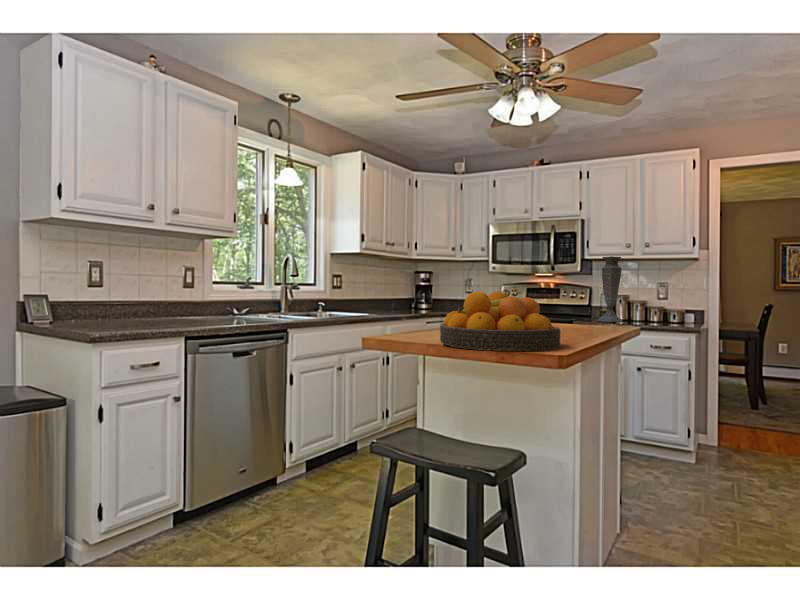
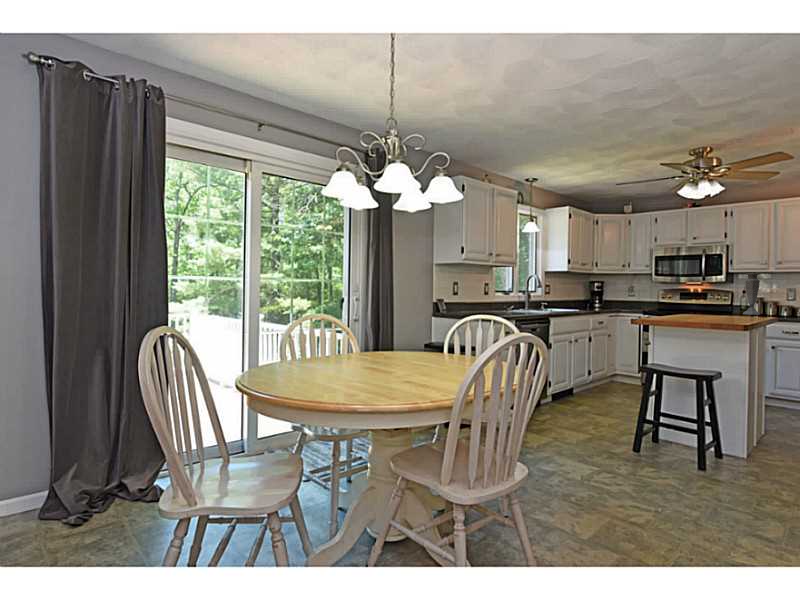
fruit bowl: present [440,292,561,351] -> none [678,297,739,322]

